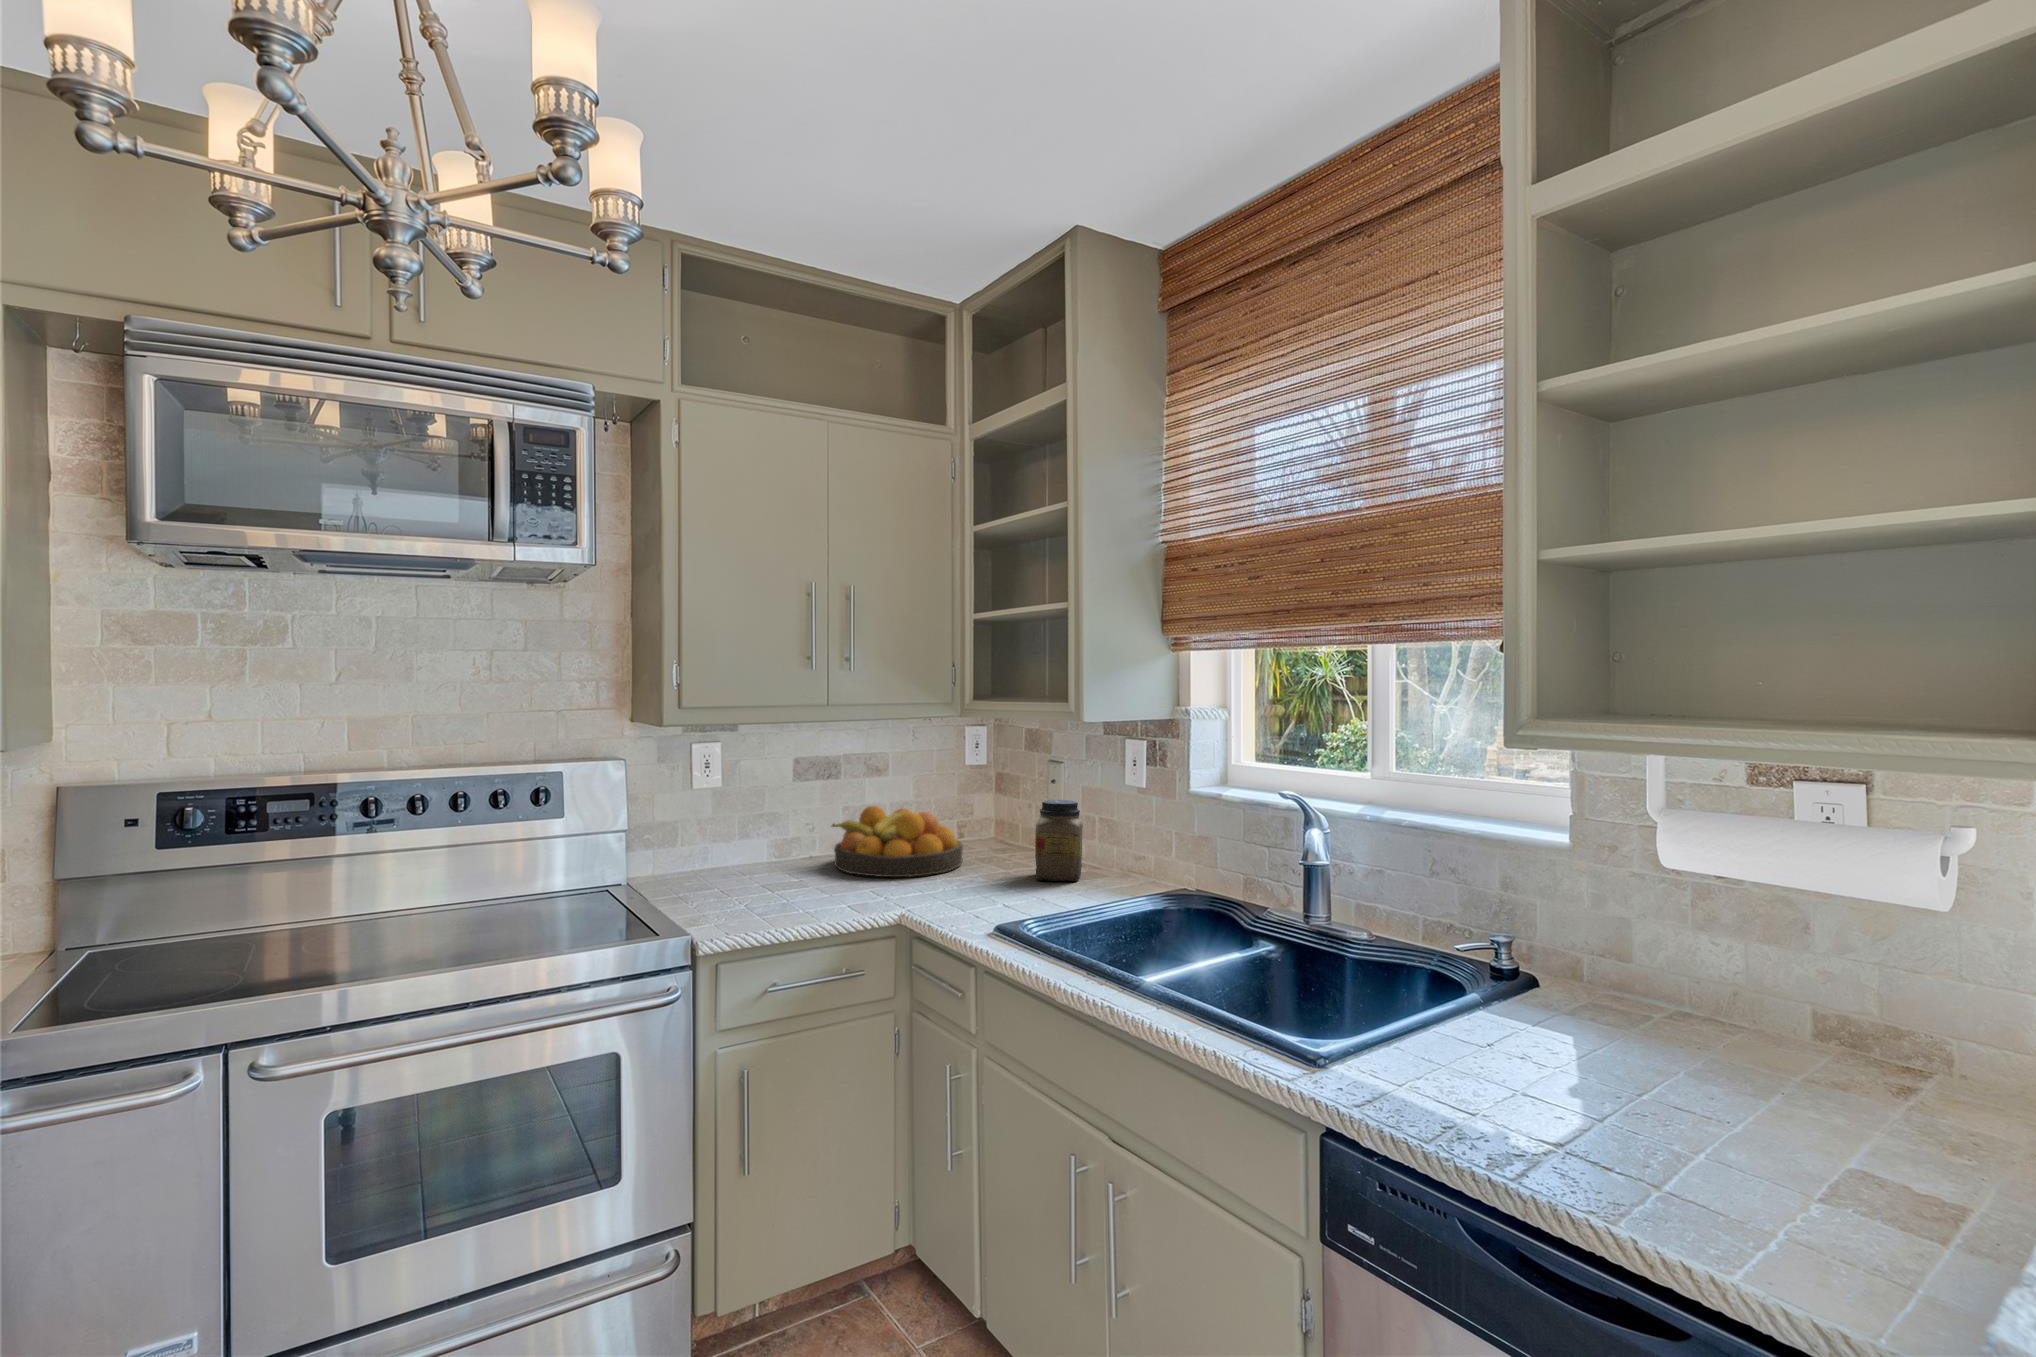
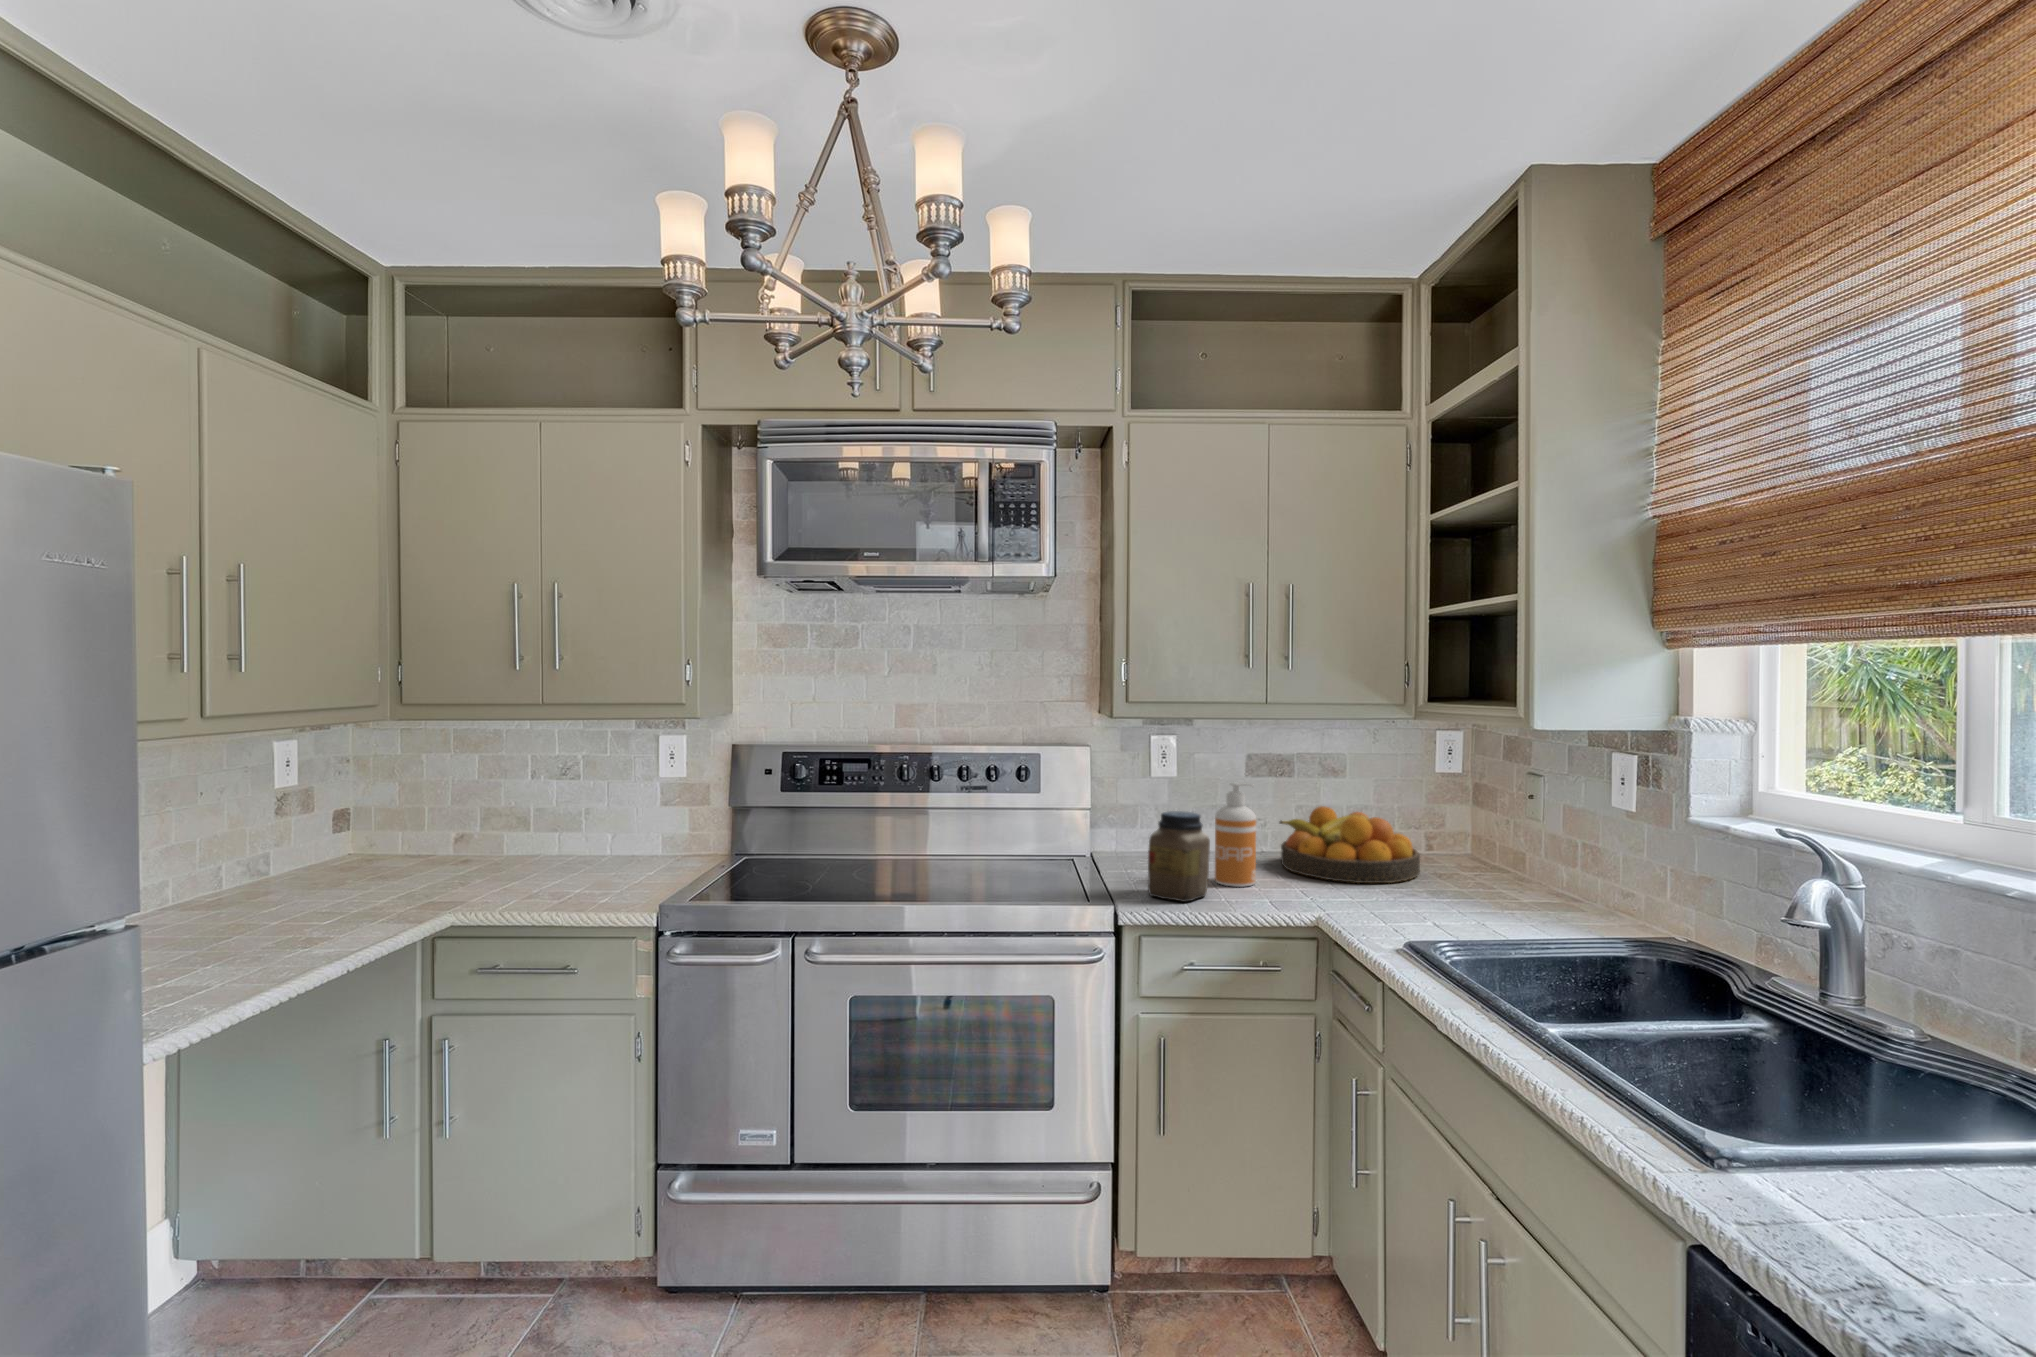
soap dispenser: none [780,788,822,896] -> present [1215,782,1256,887]
jar: present [1035,800,1083,881] -> present [1148,811,1210,902]

